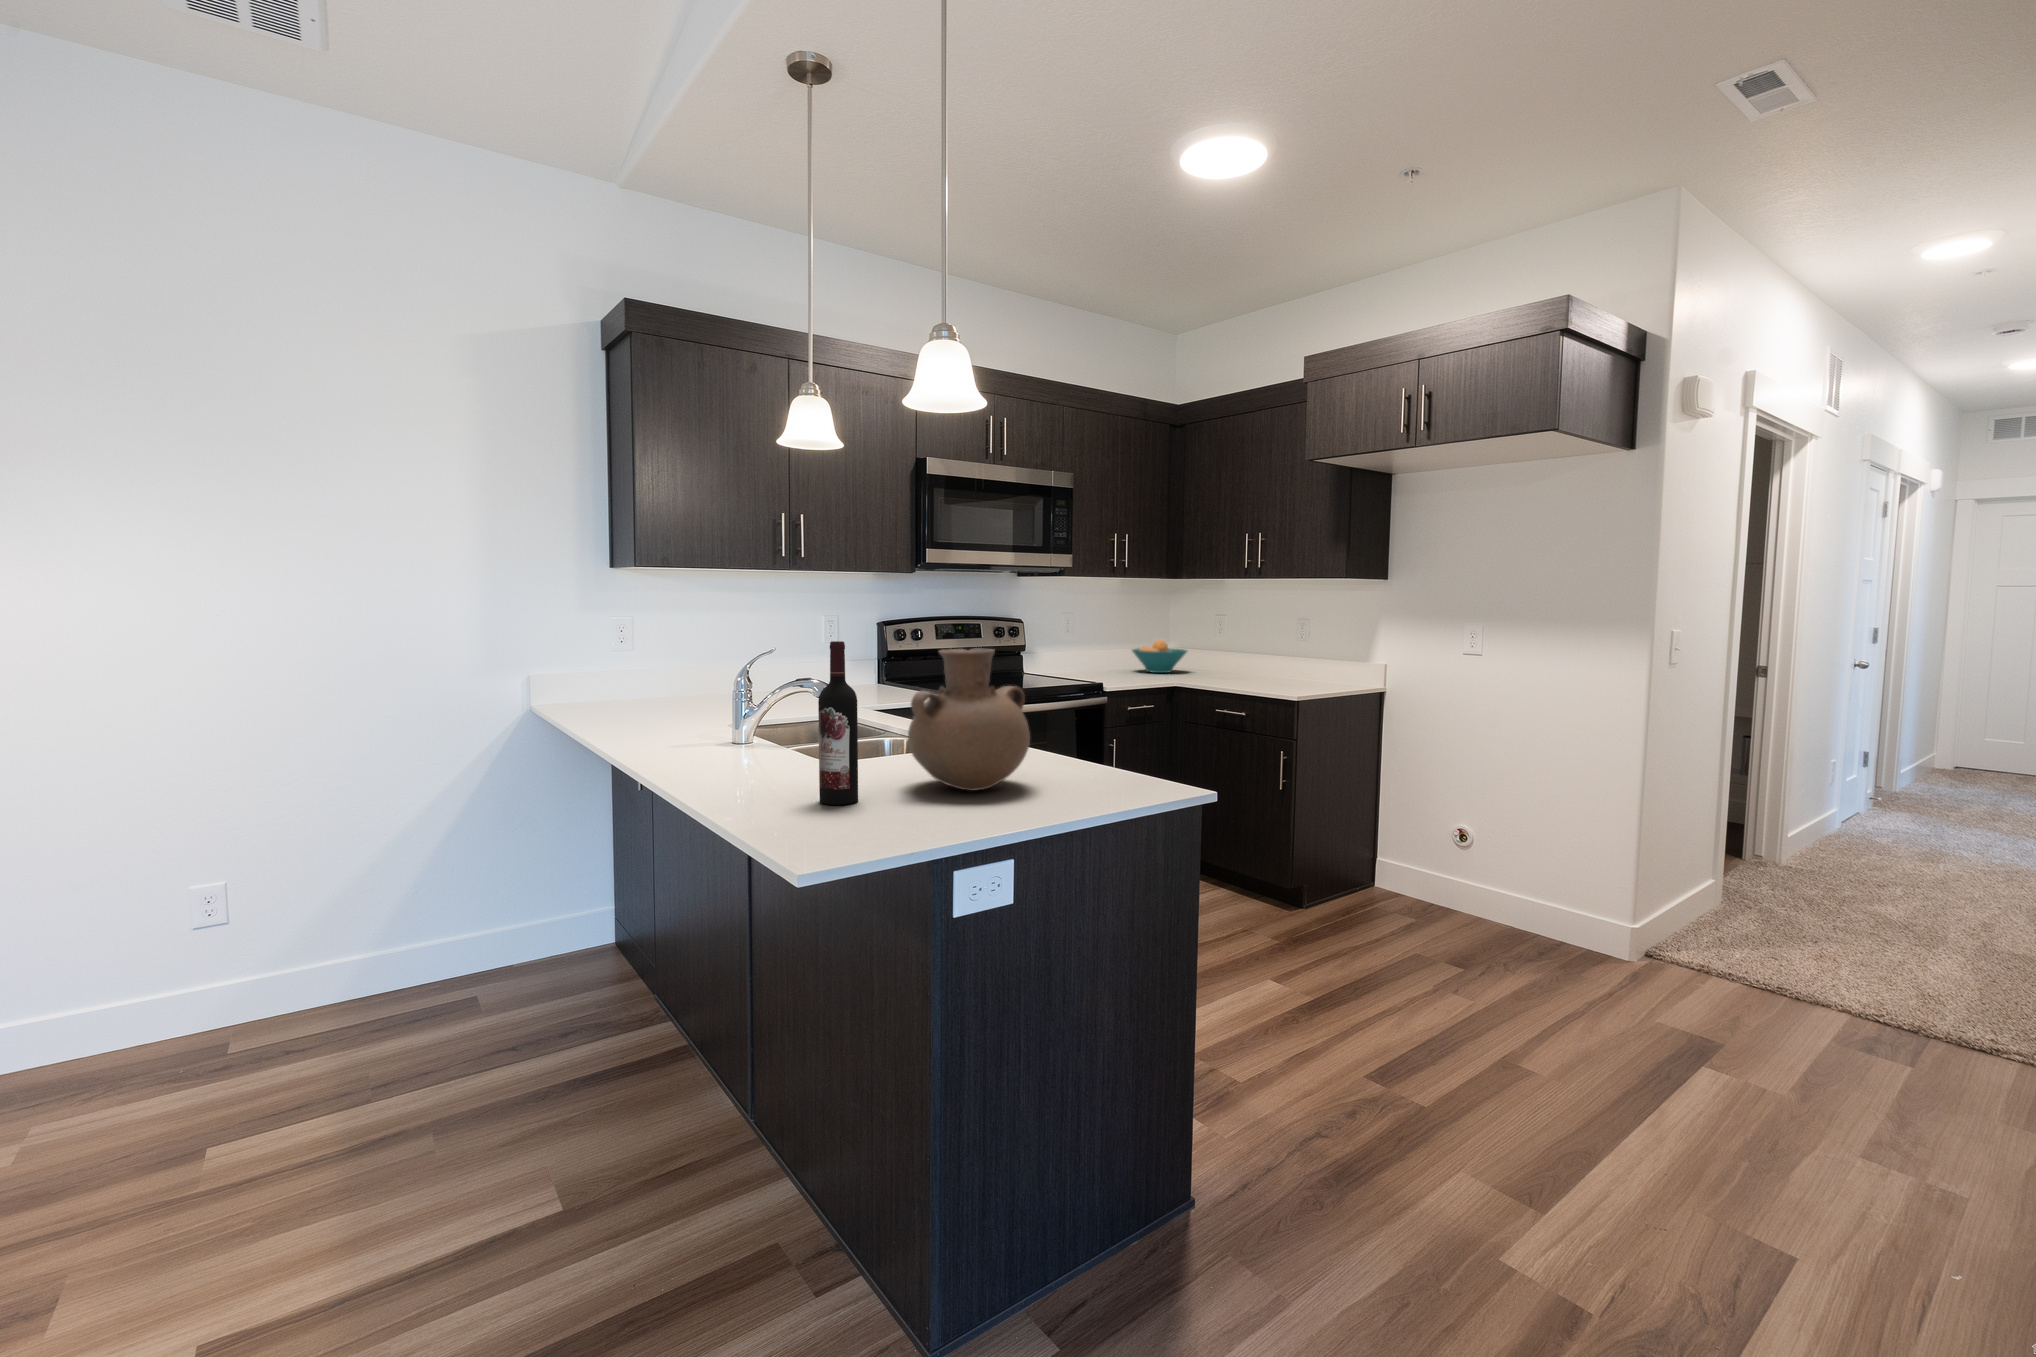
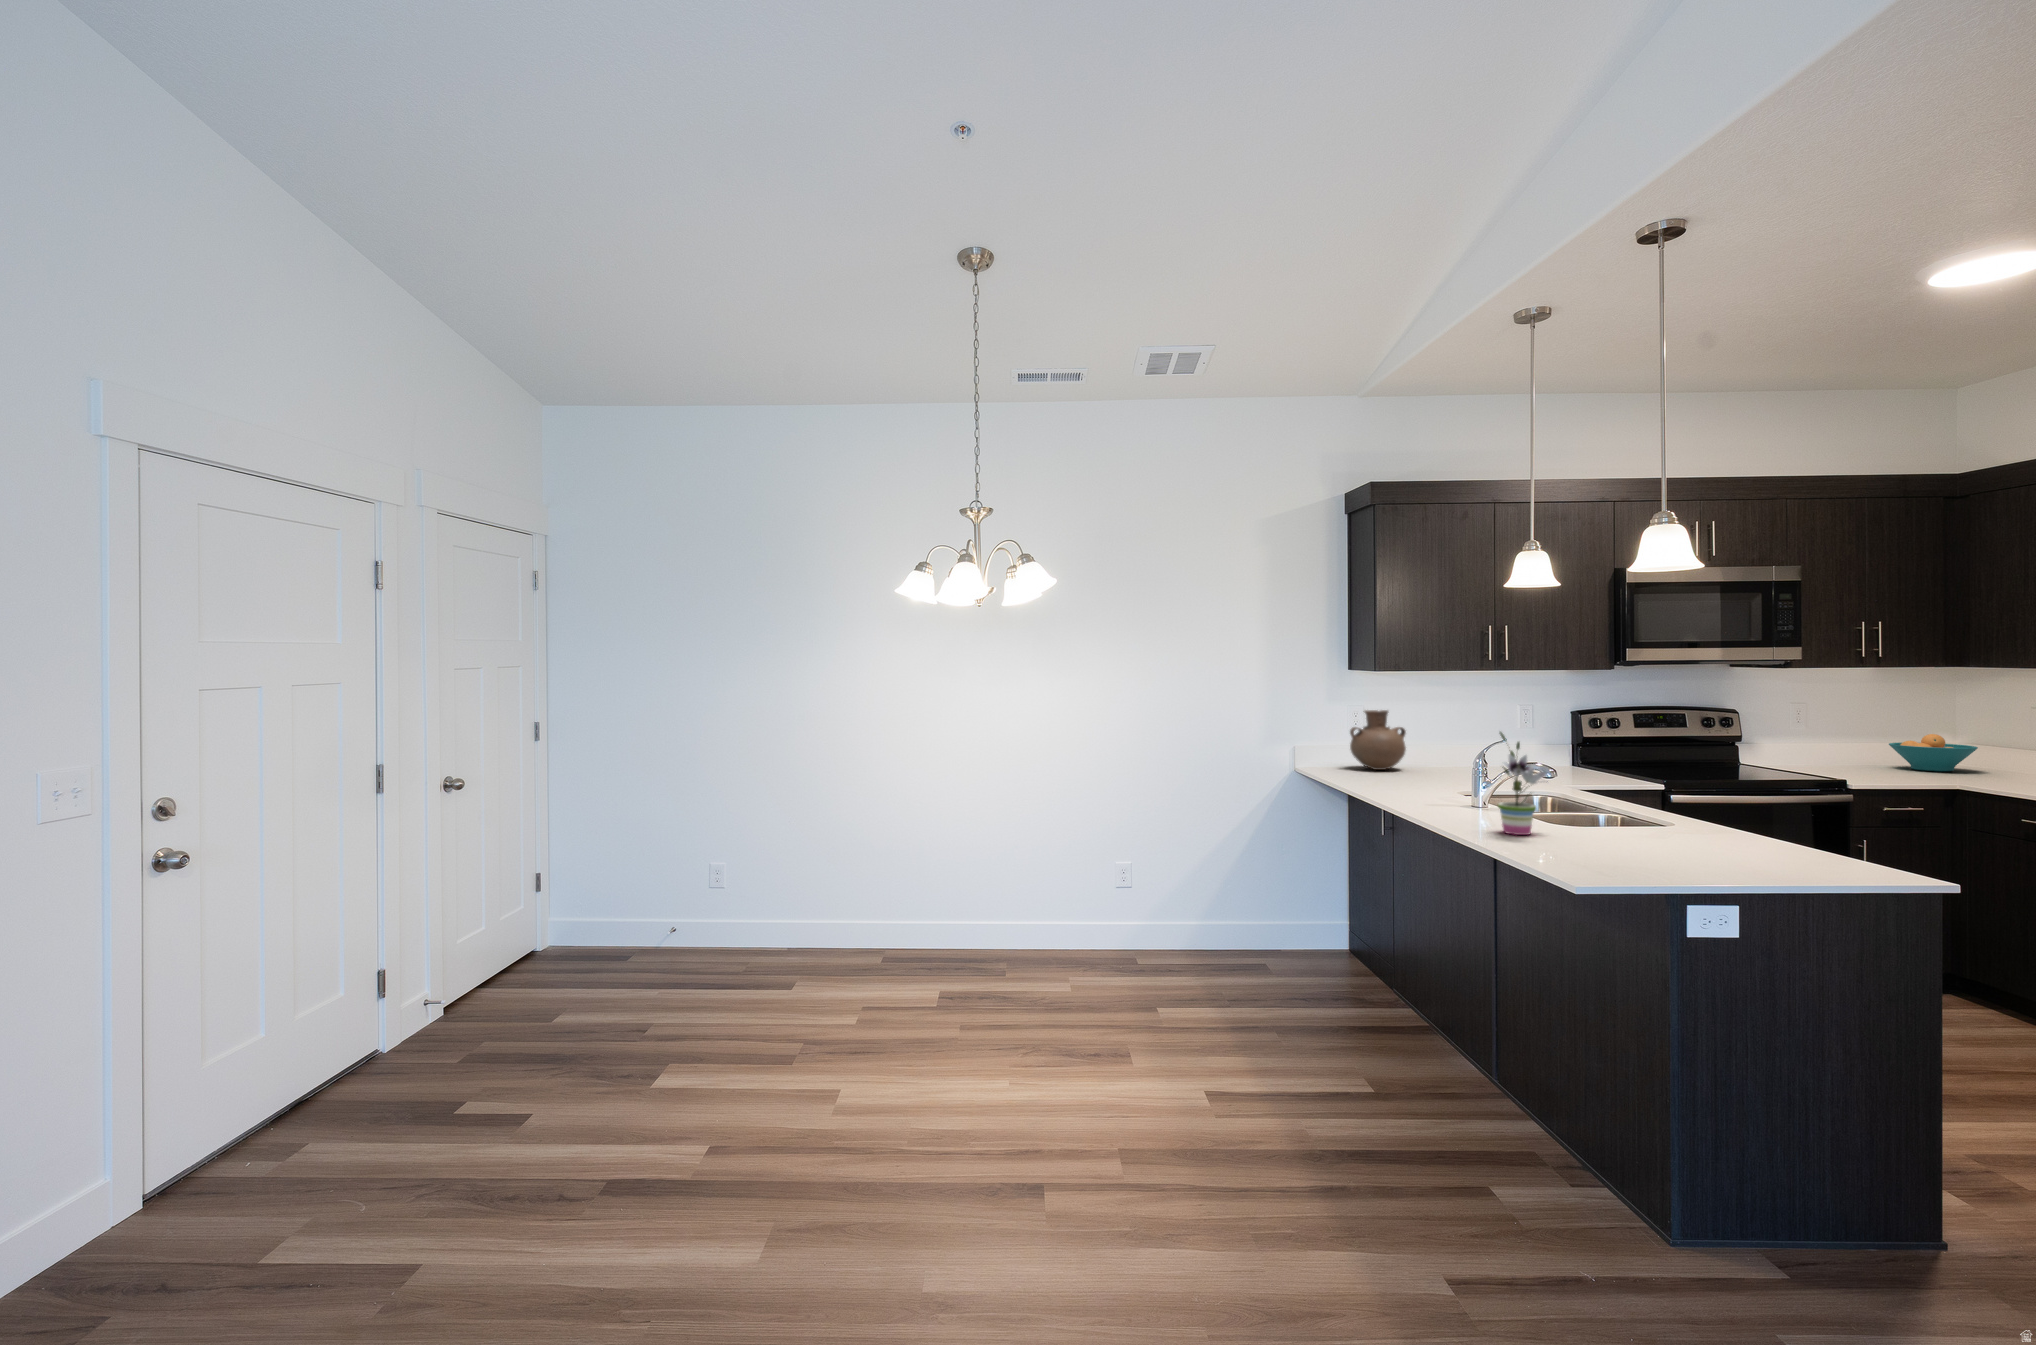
potted plant: none [746,635,813,780] -> present [1498,732,1548,835]
wine bottle: present [818,641,858,805] -> none [1566,740,1598,856]
vase: present [908,648,1030,791] -> present [1350,710,1406,770]

